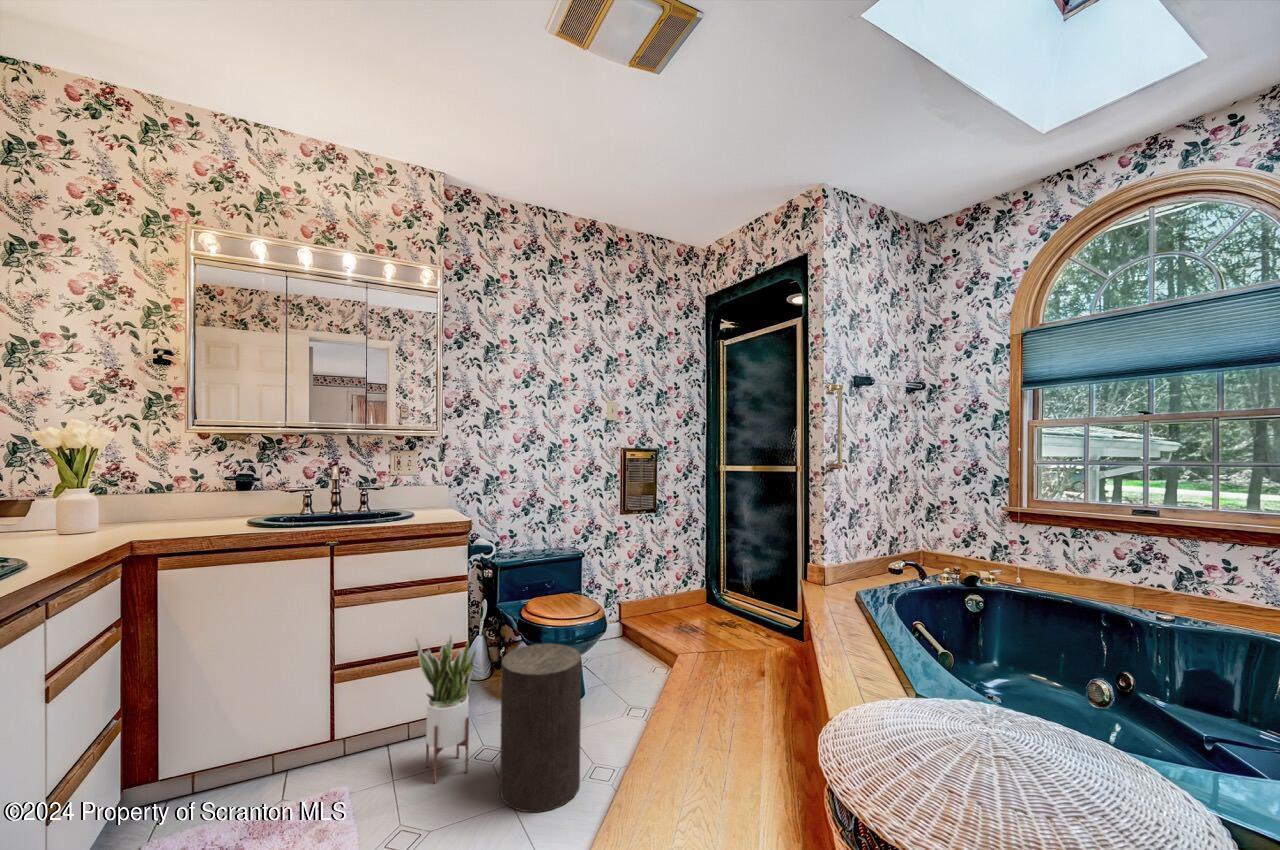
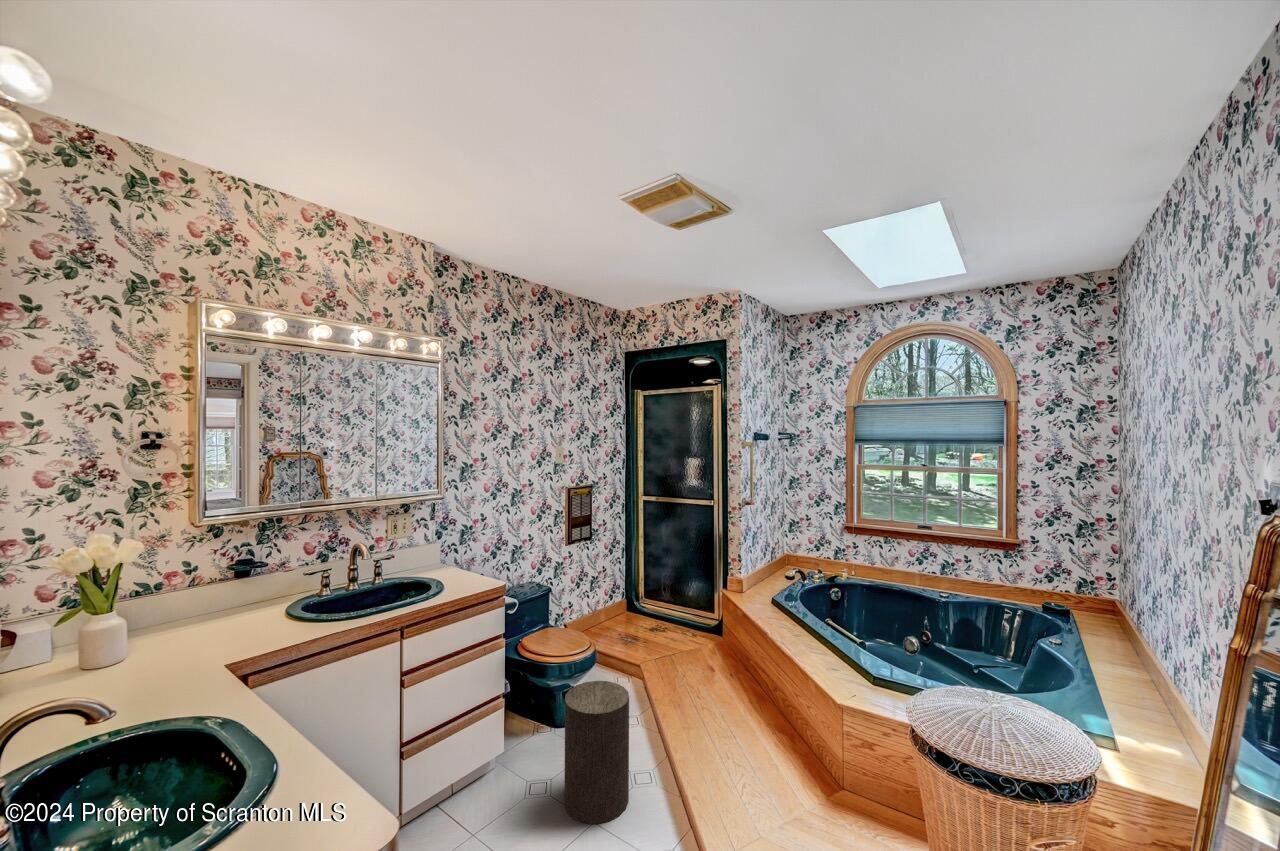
potted plant: present [415,635,476,783] -> none [481,690,530,823]

